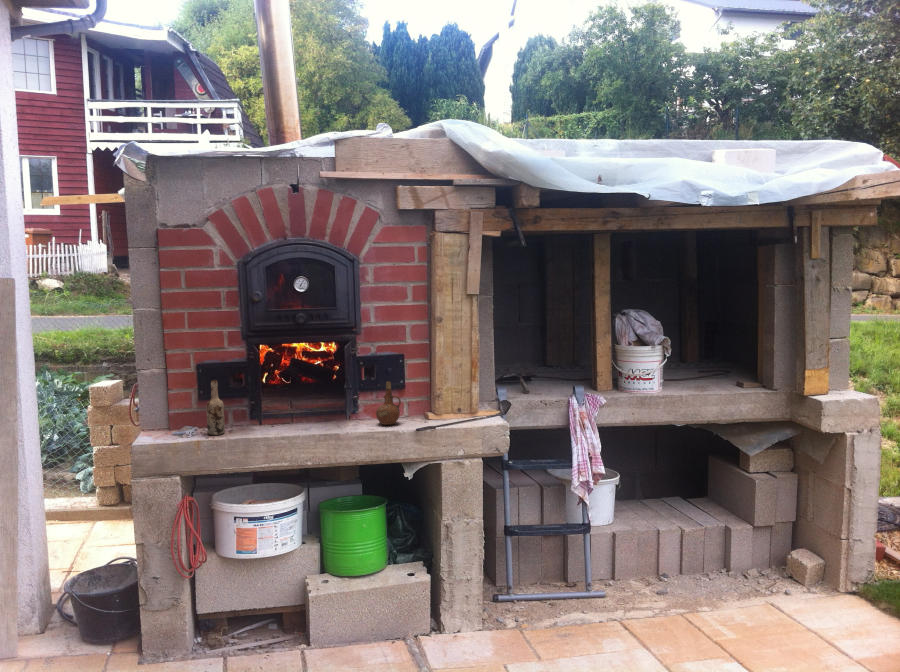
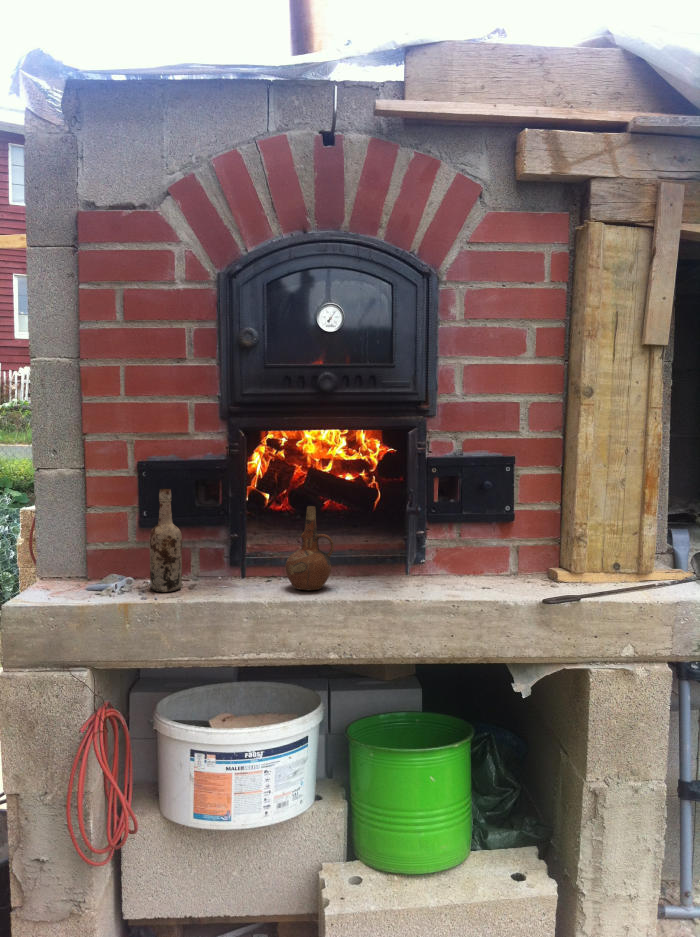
ceramic pitcher: present [376,381,401,425] -> present [285,506,334,590]

